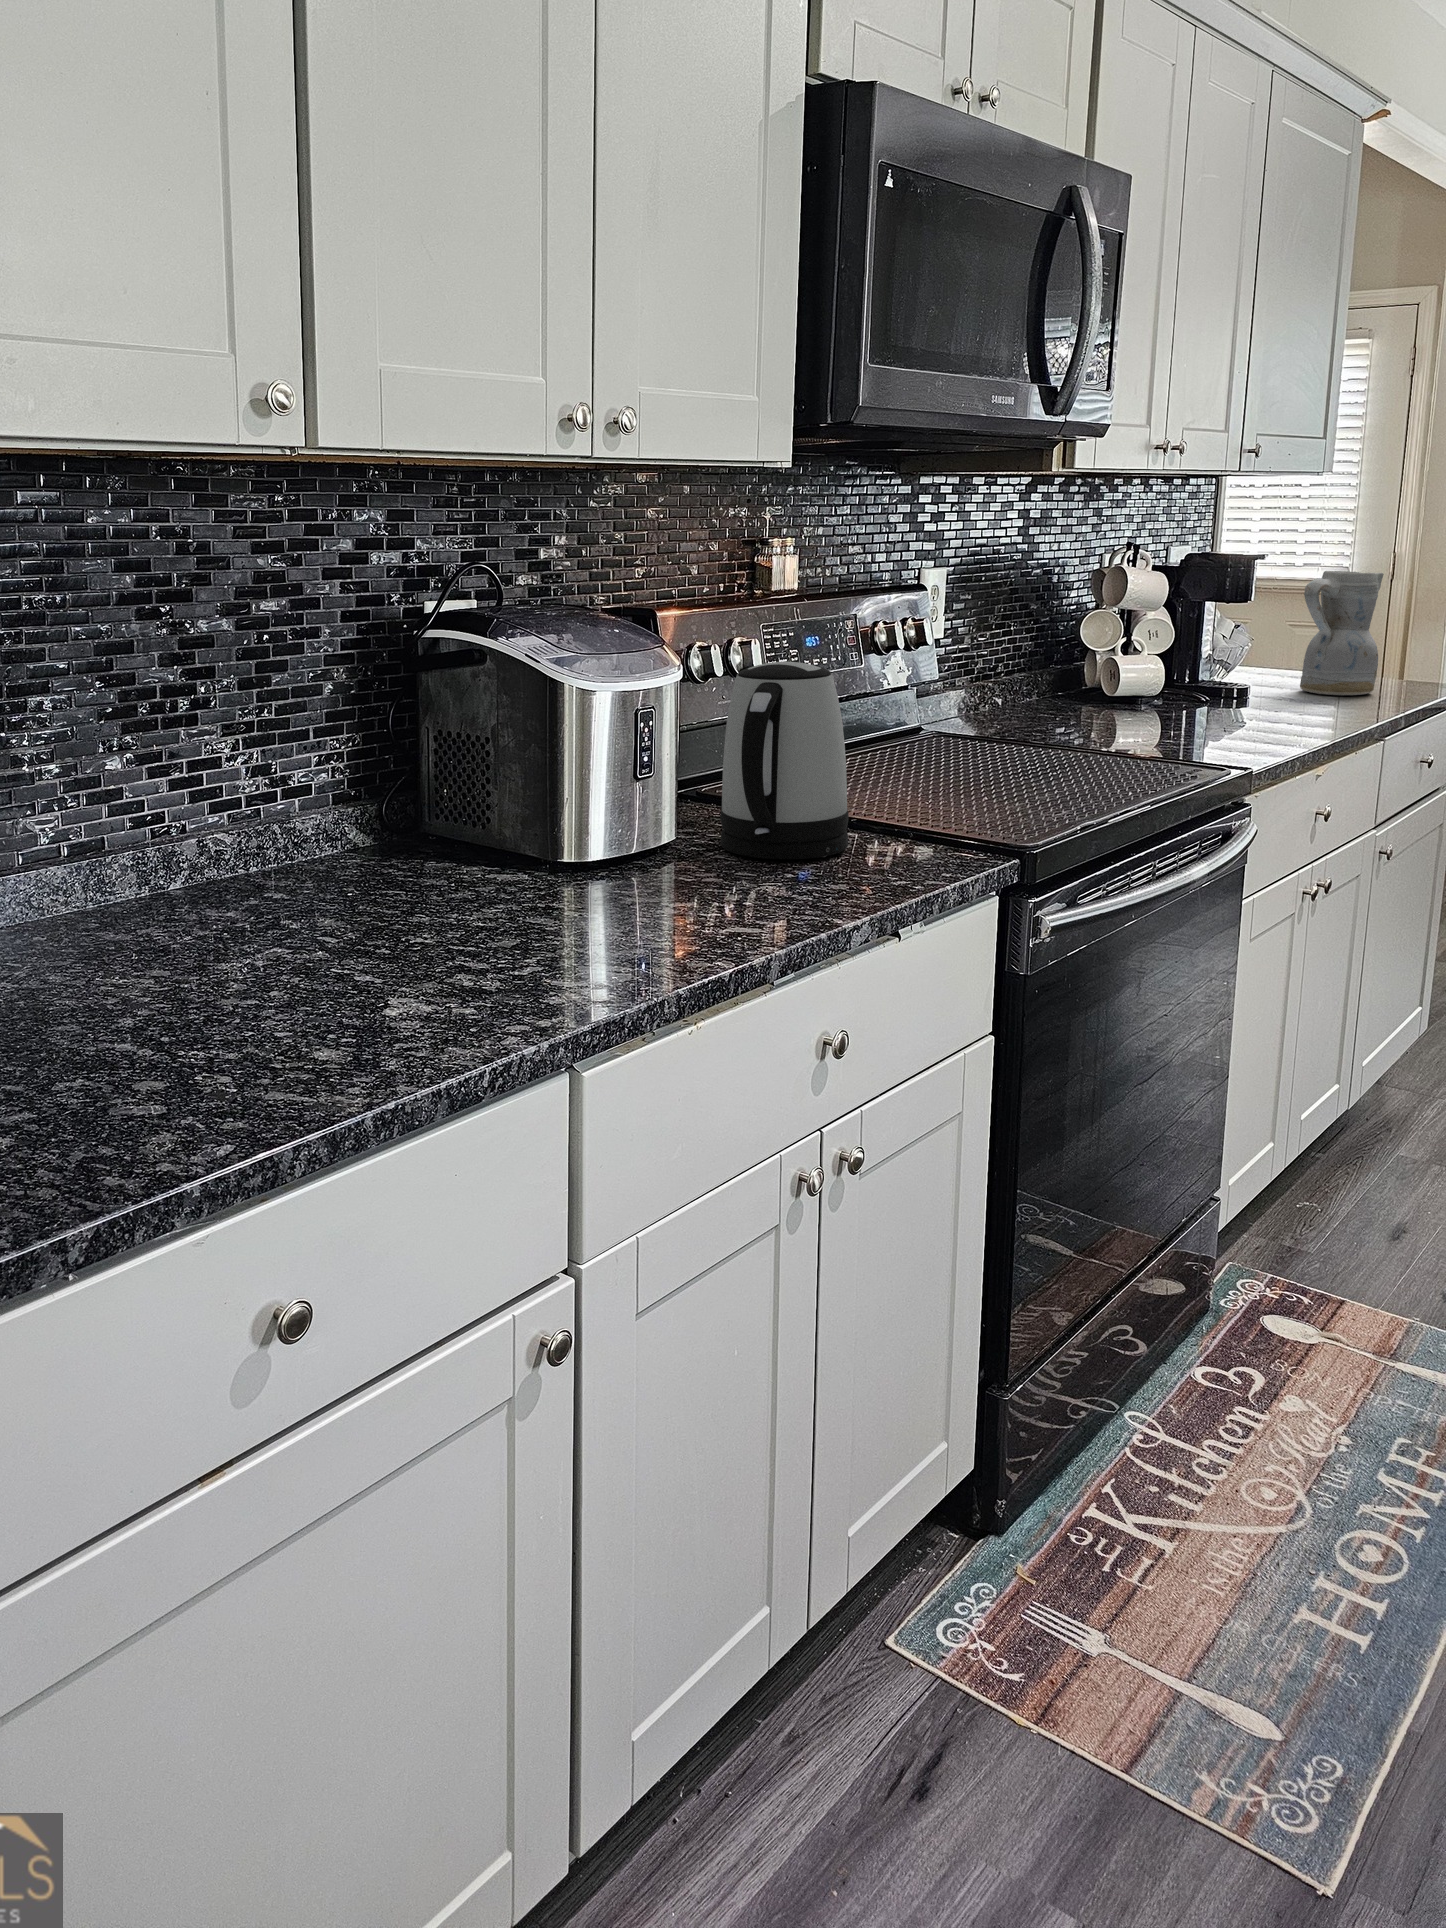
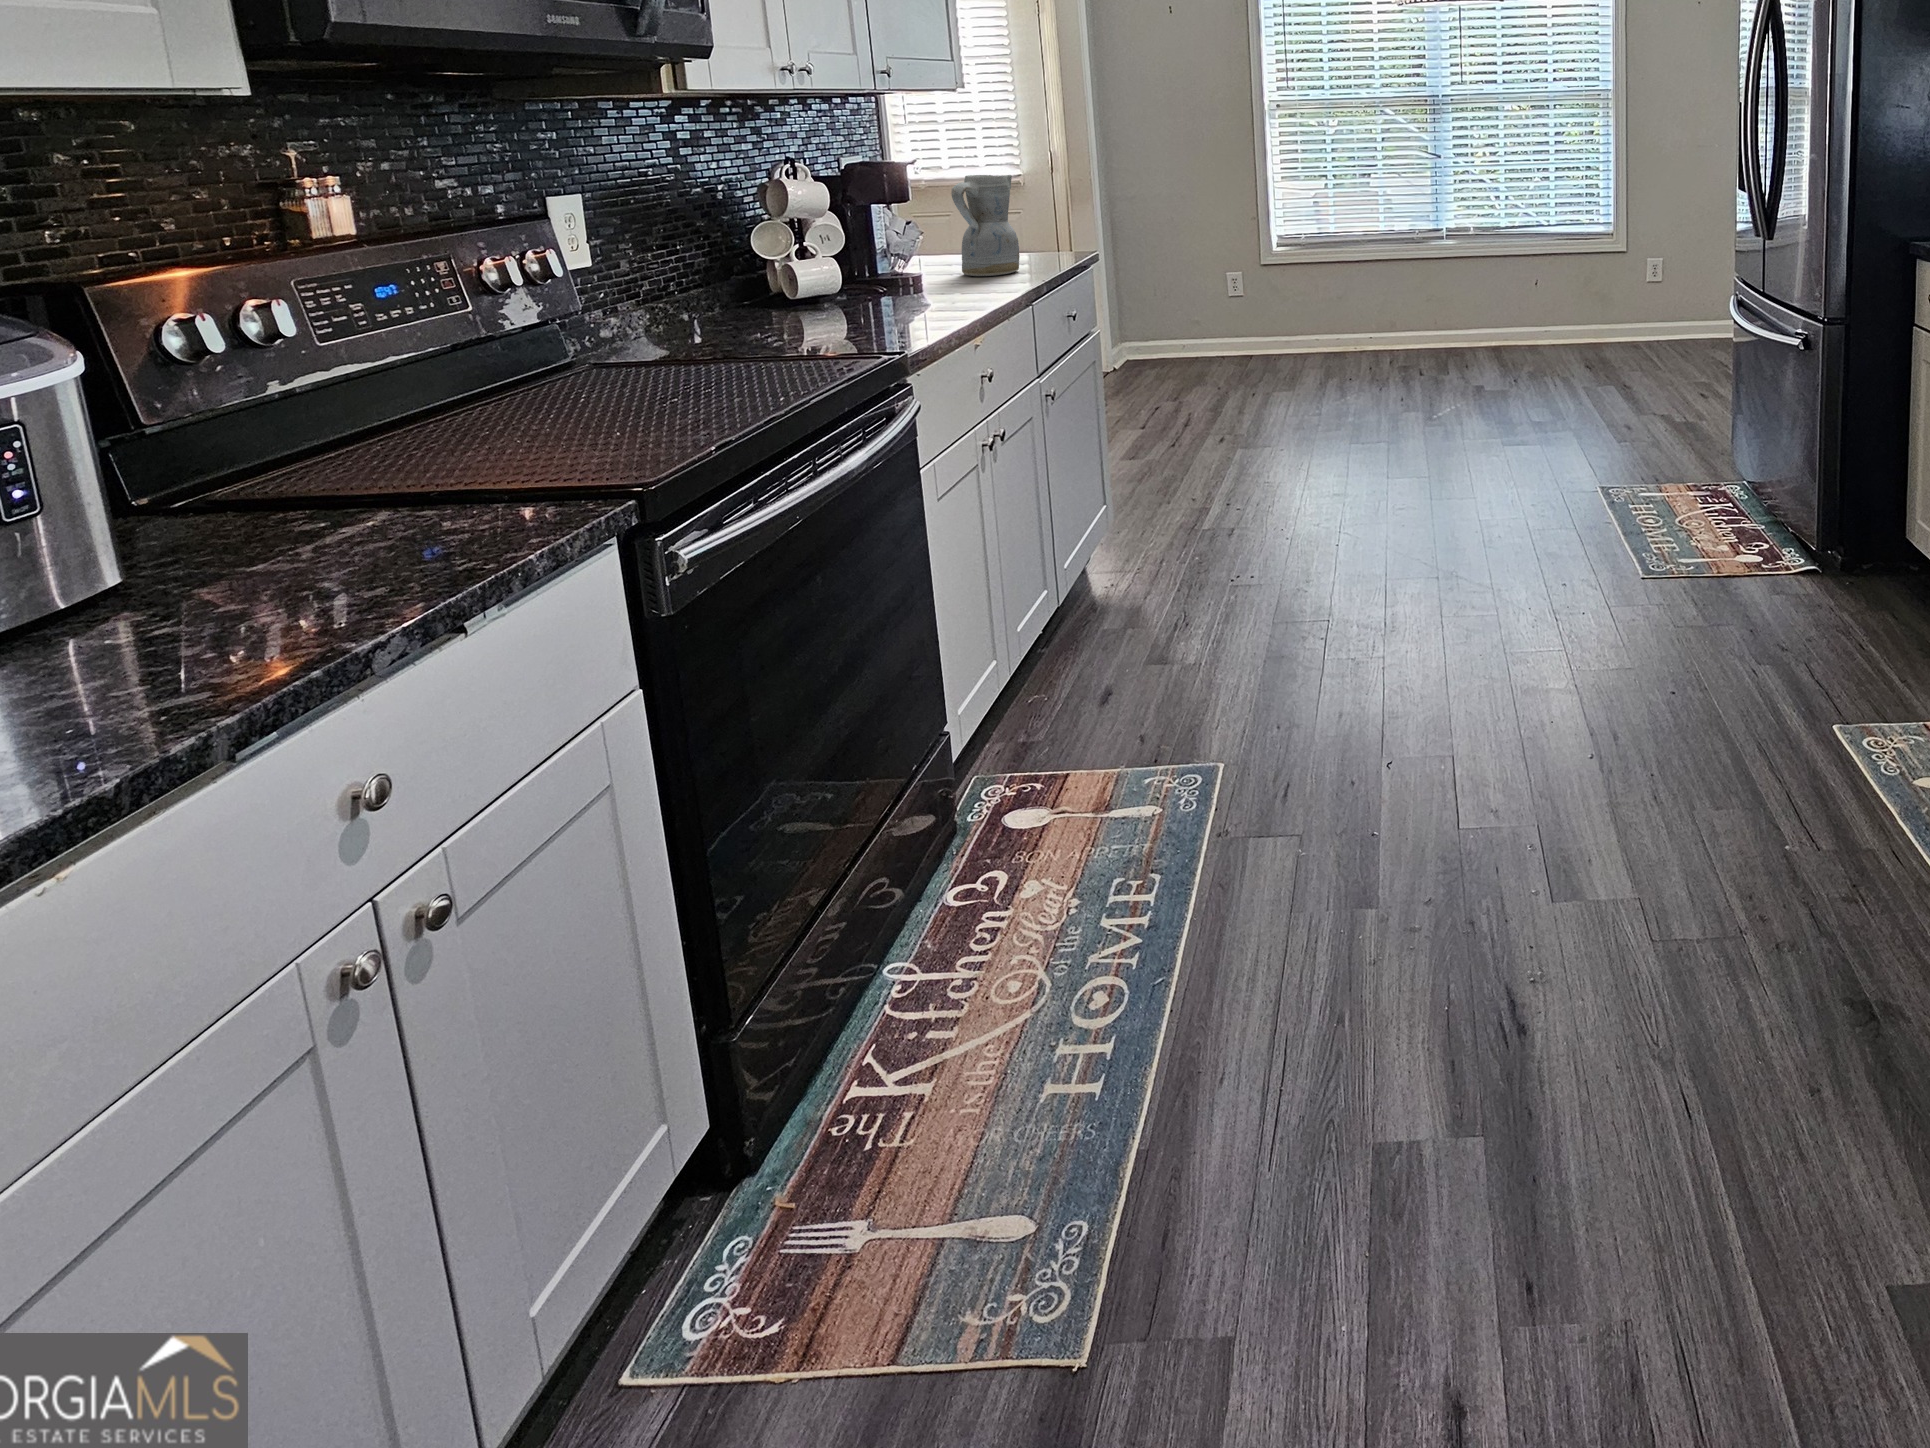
kettle: present [720,662,849,859] -> none [152,342,399,603]

